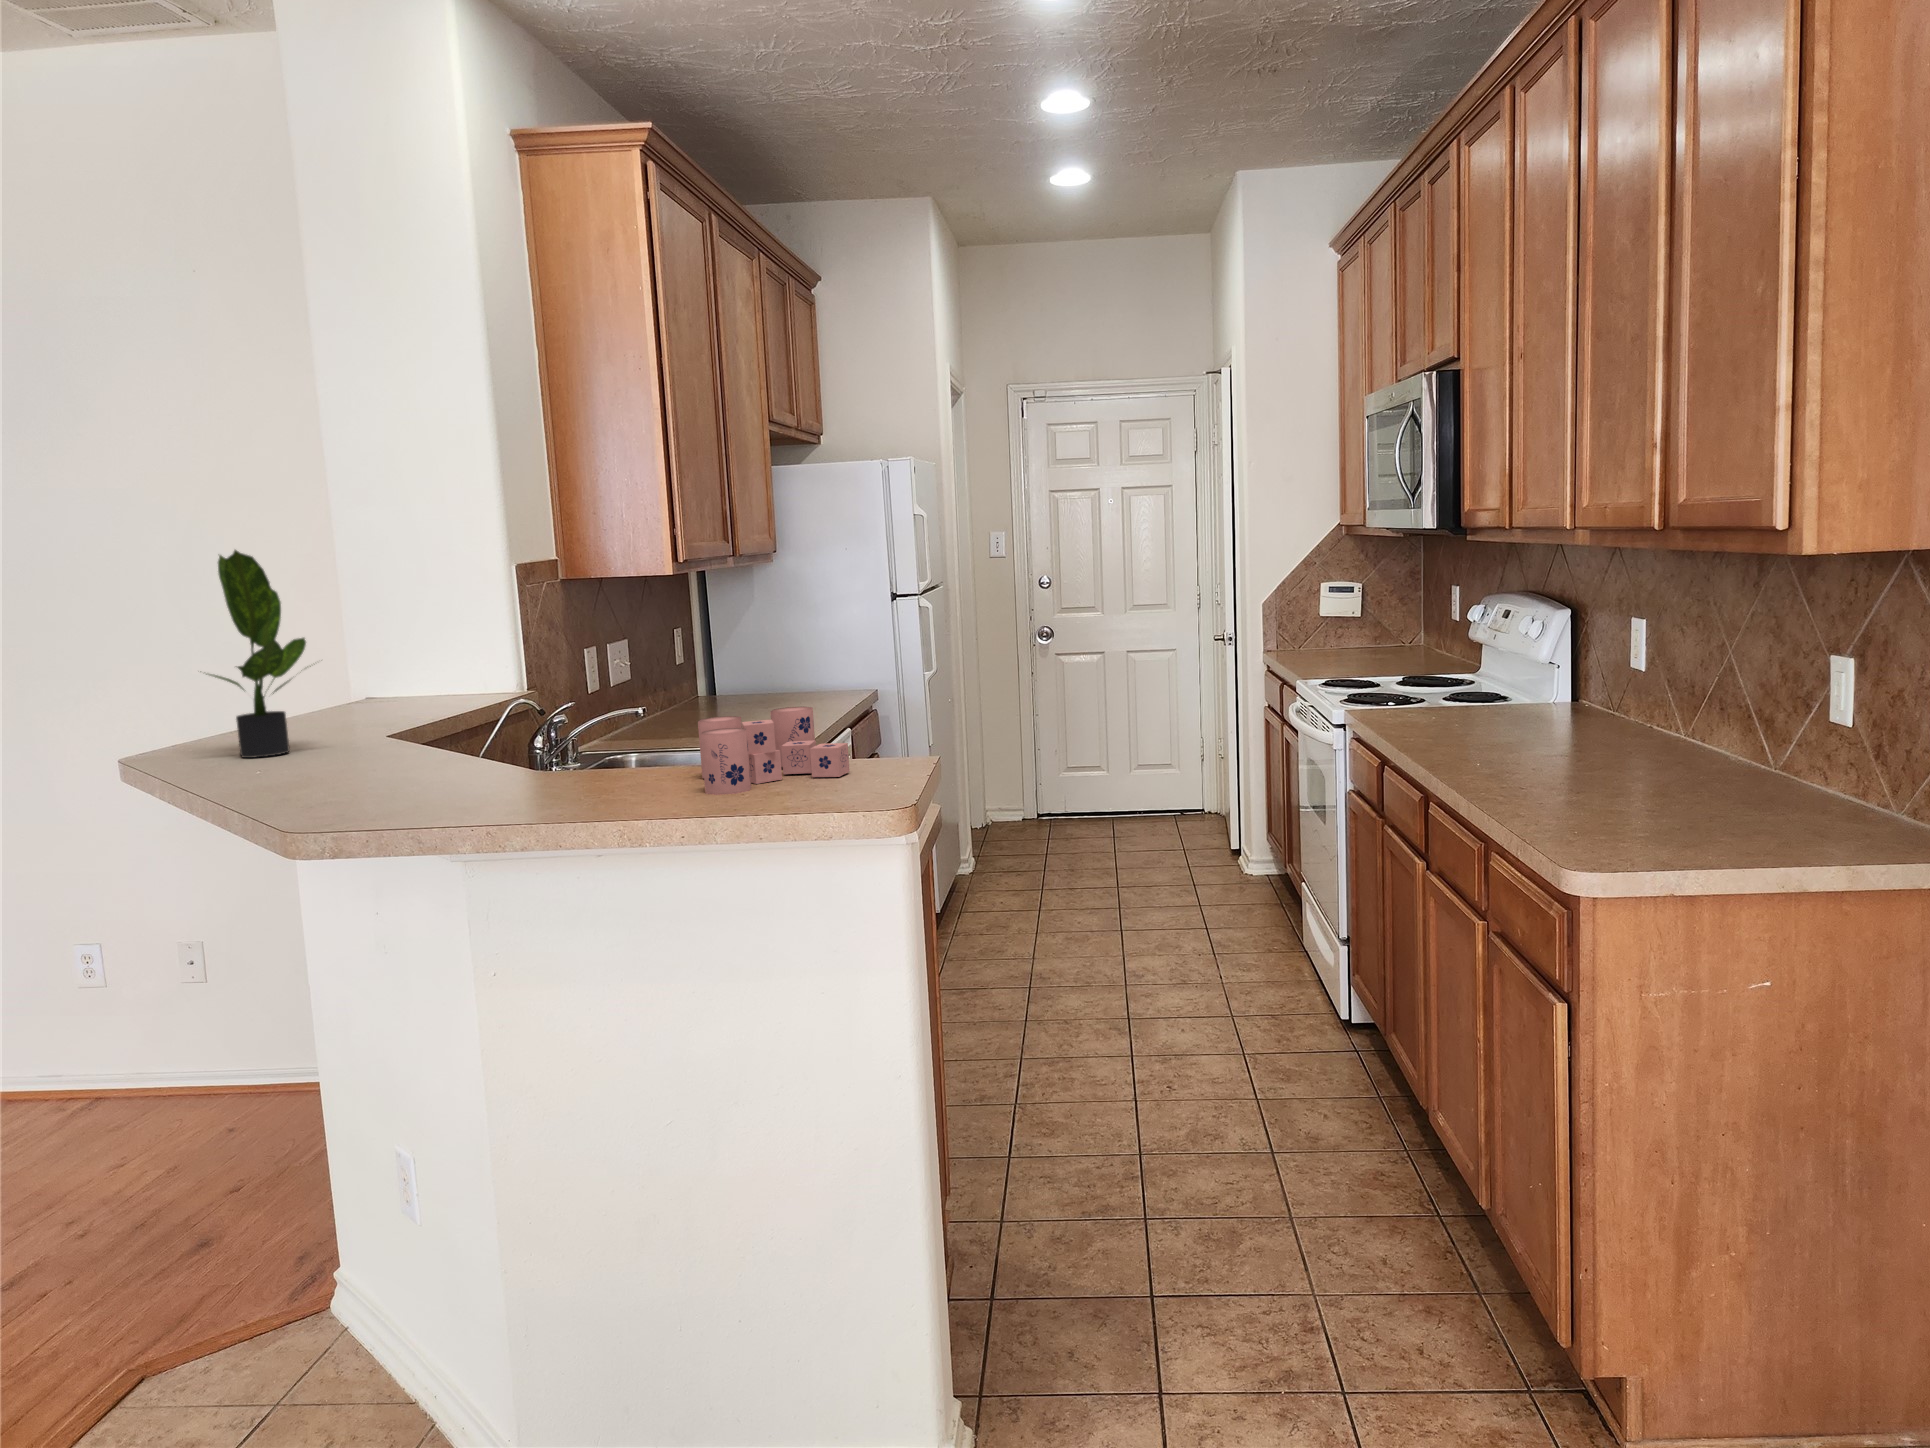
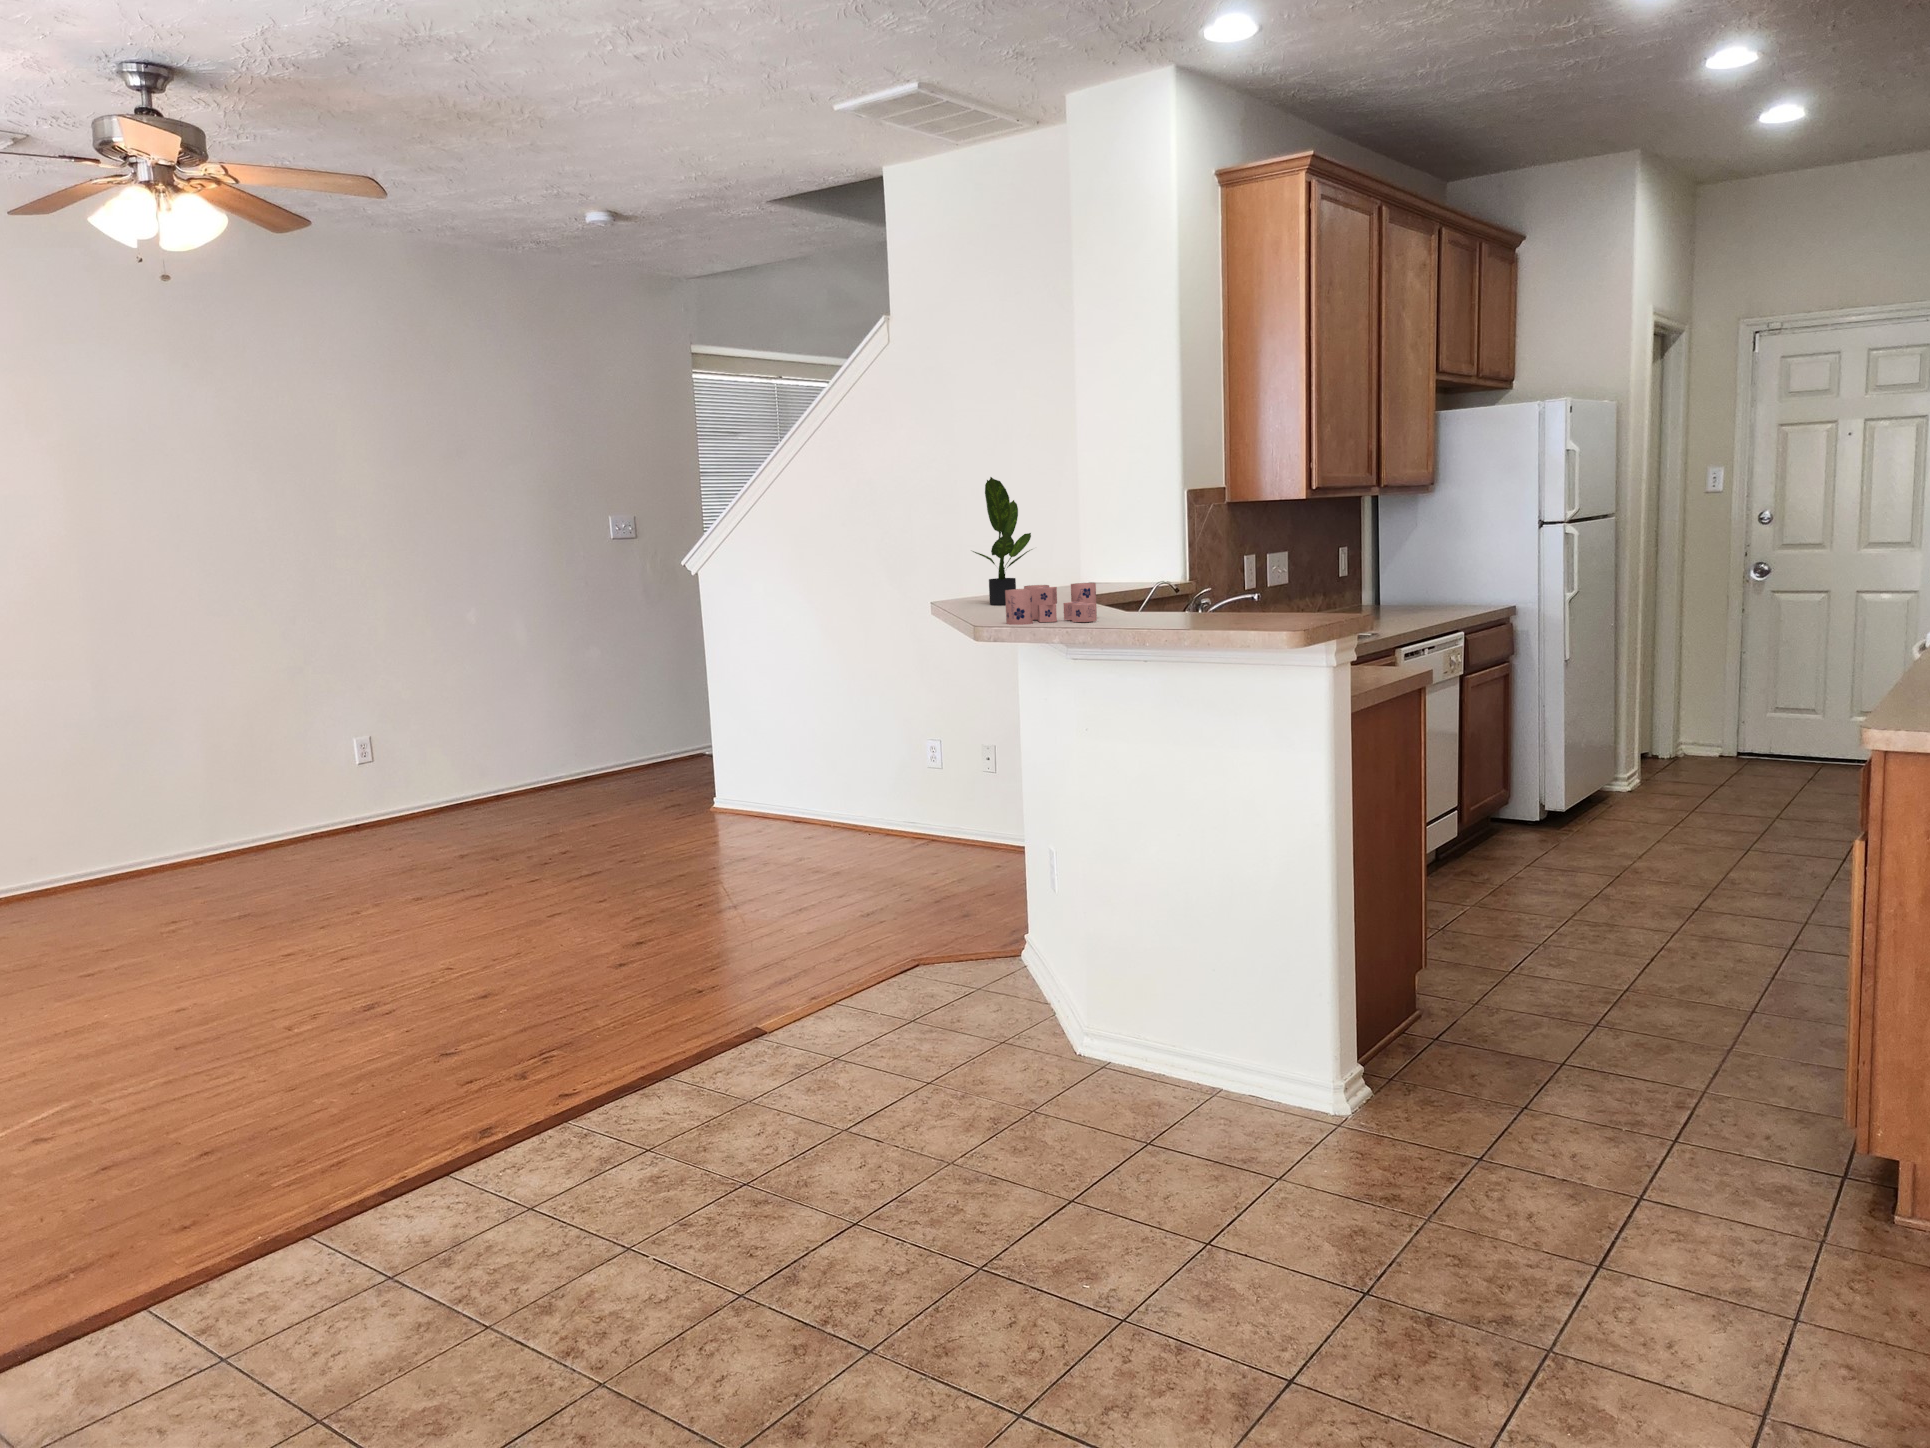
candle: present [698,706,850,795] -> present [1005,583,1097,625]

